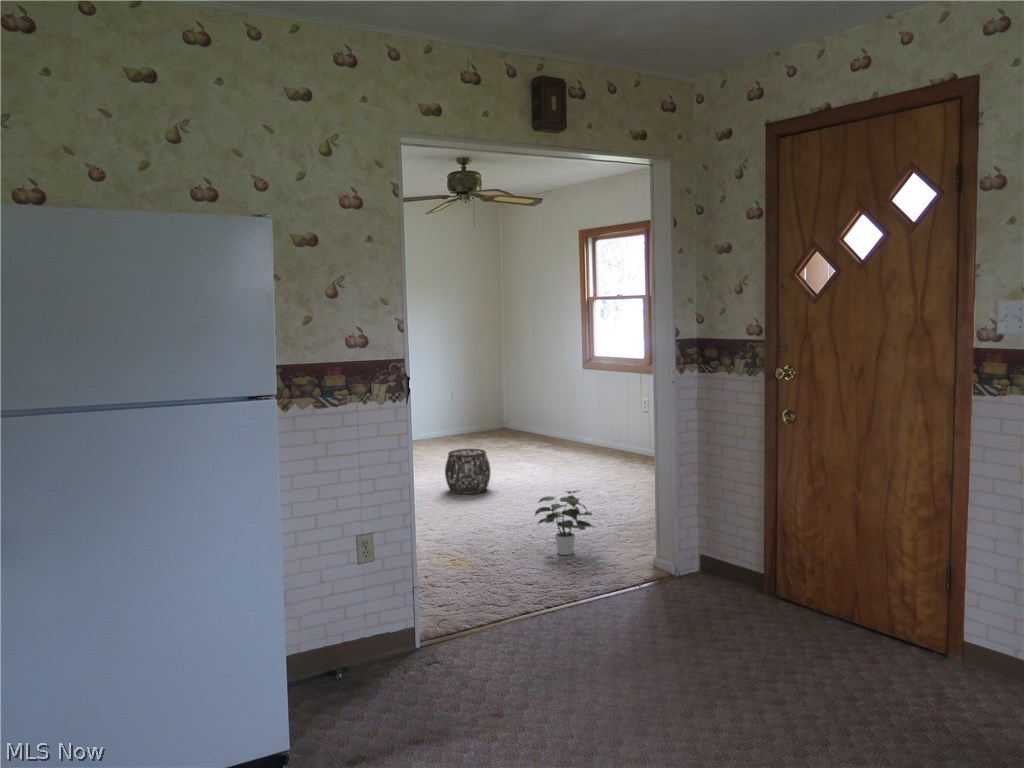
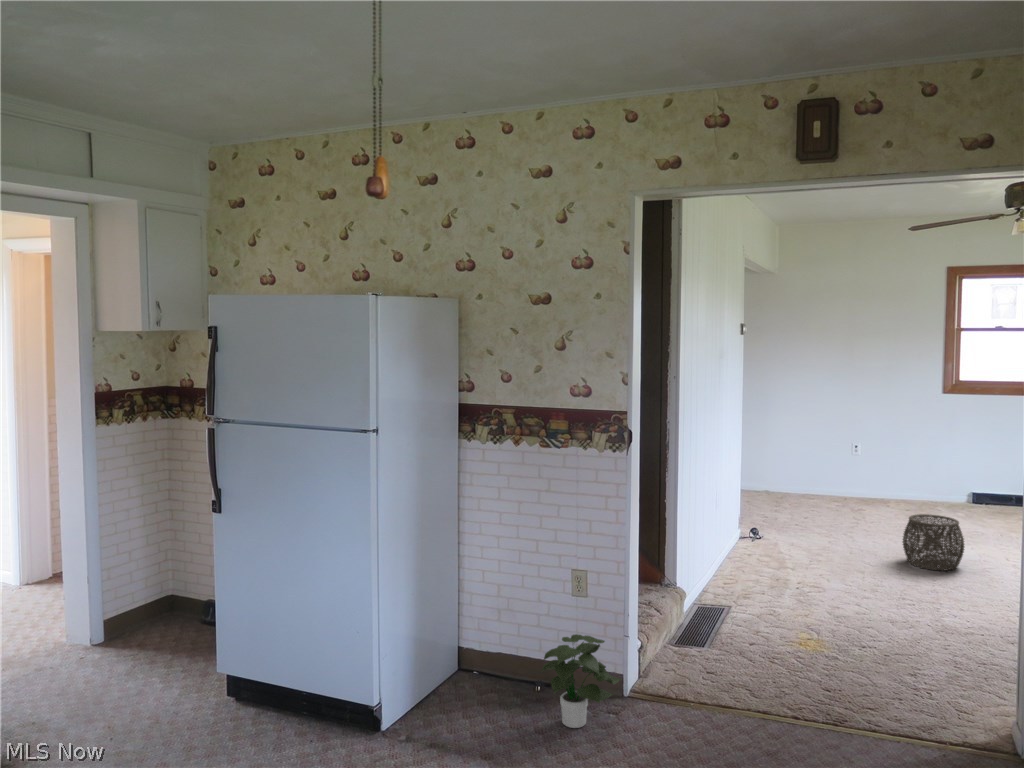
potted plant: present [535,491,594,555] -> present [542,634,621,728]

